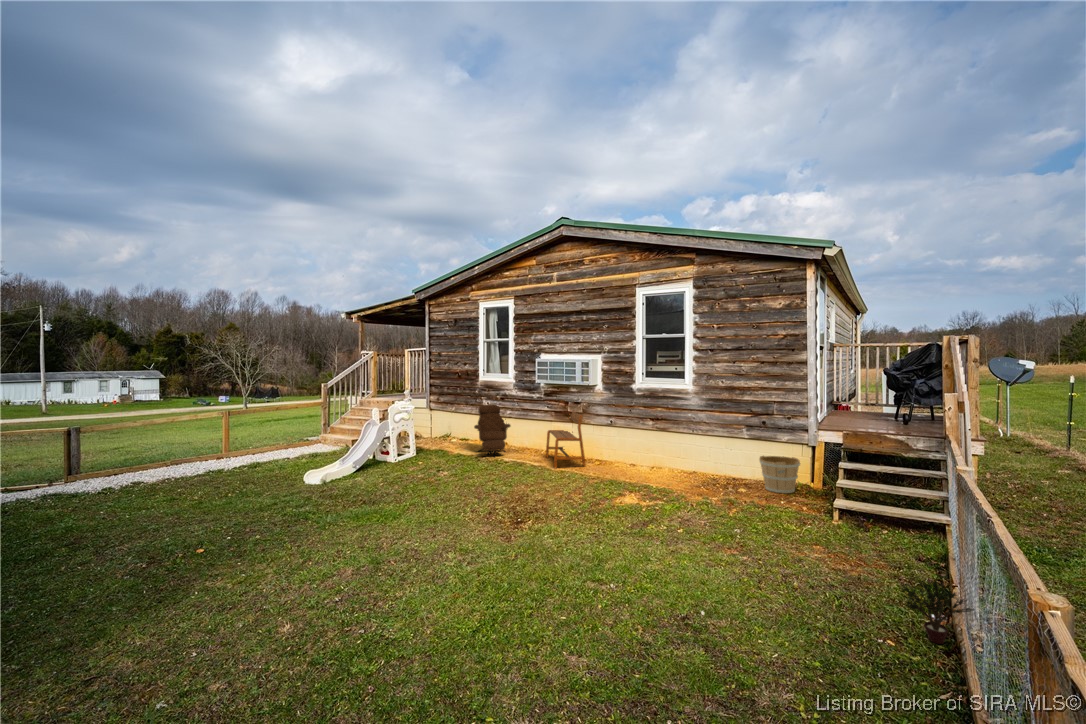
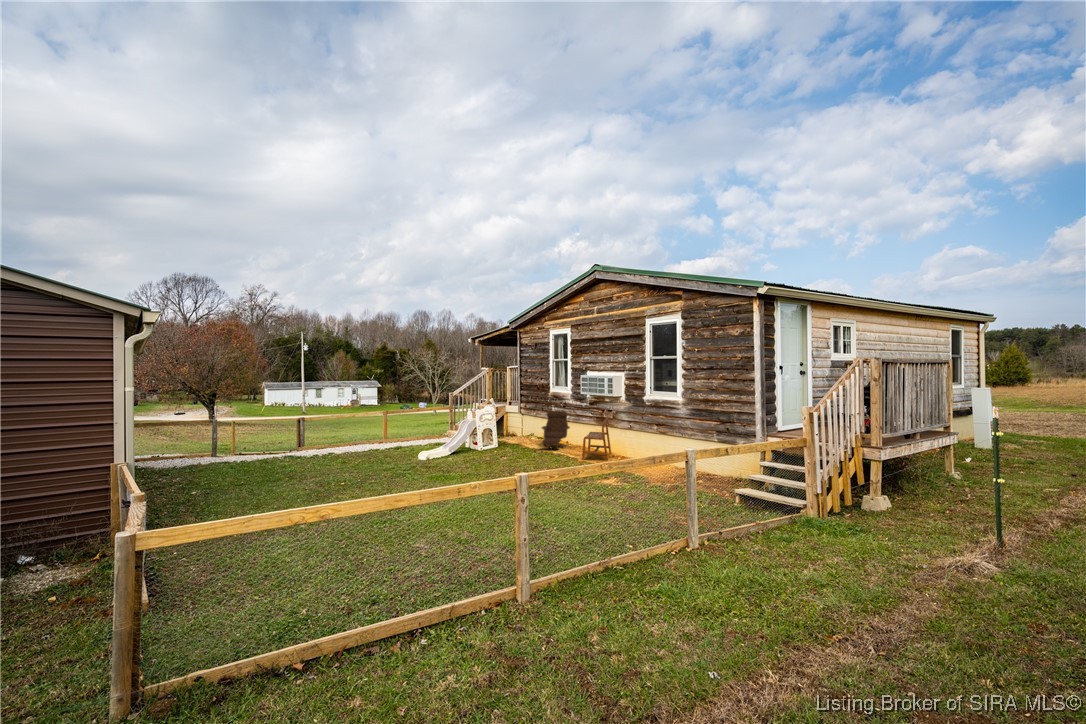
wooden bucket: present [759,456,800,494] -> none [716,456,748,487]
potted plant: present [903,581,973,644] -> none [638,514,676,551]

